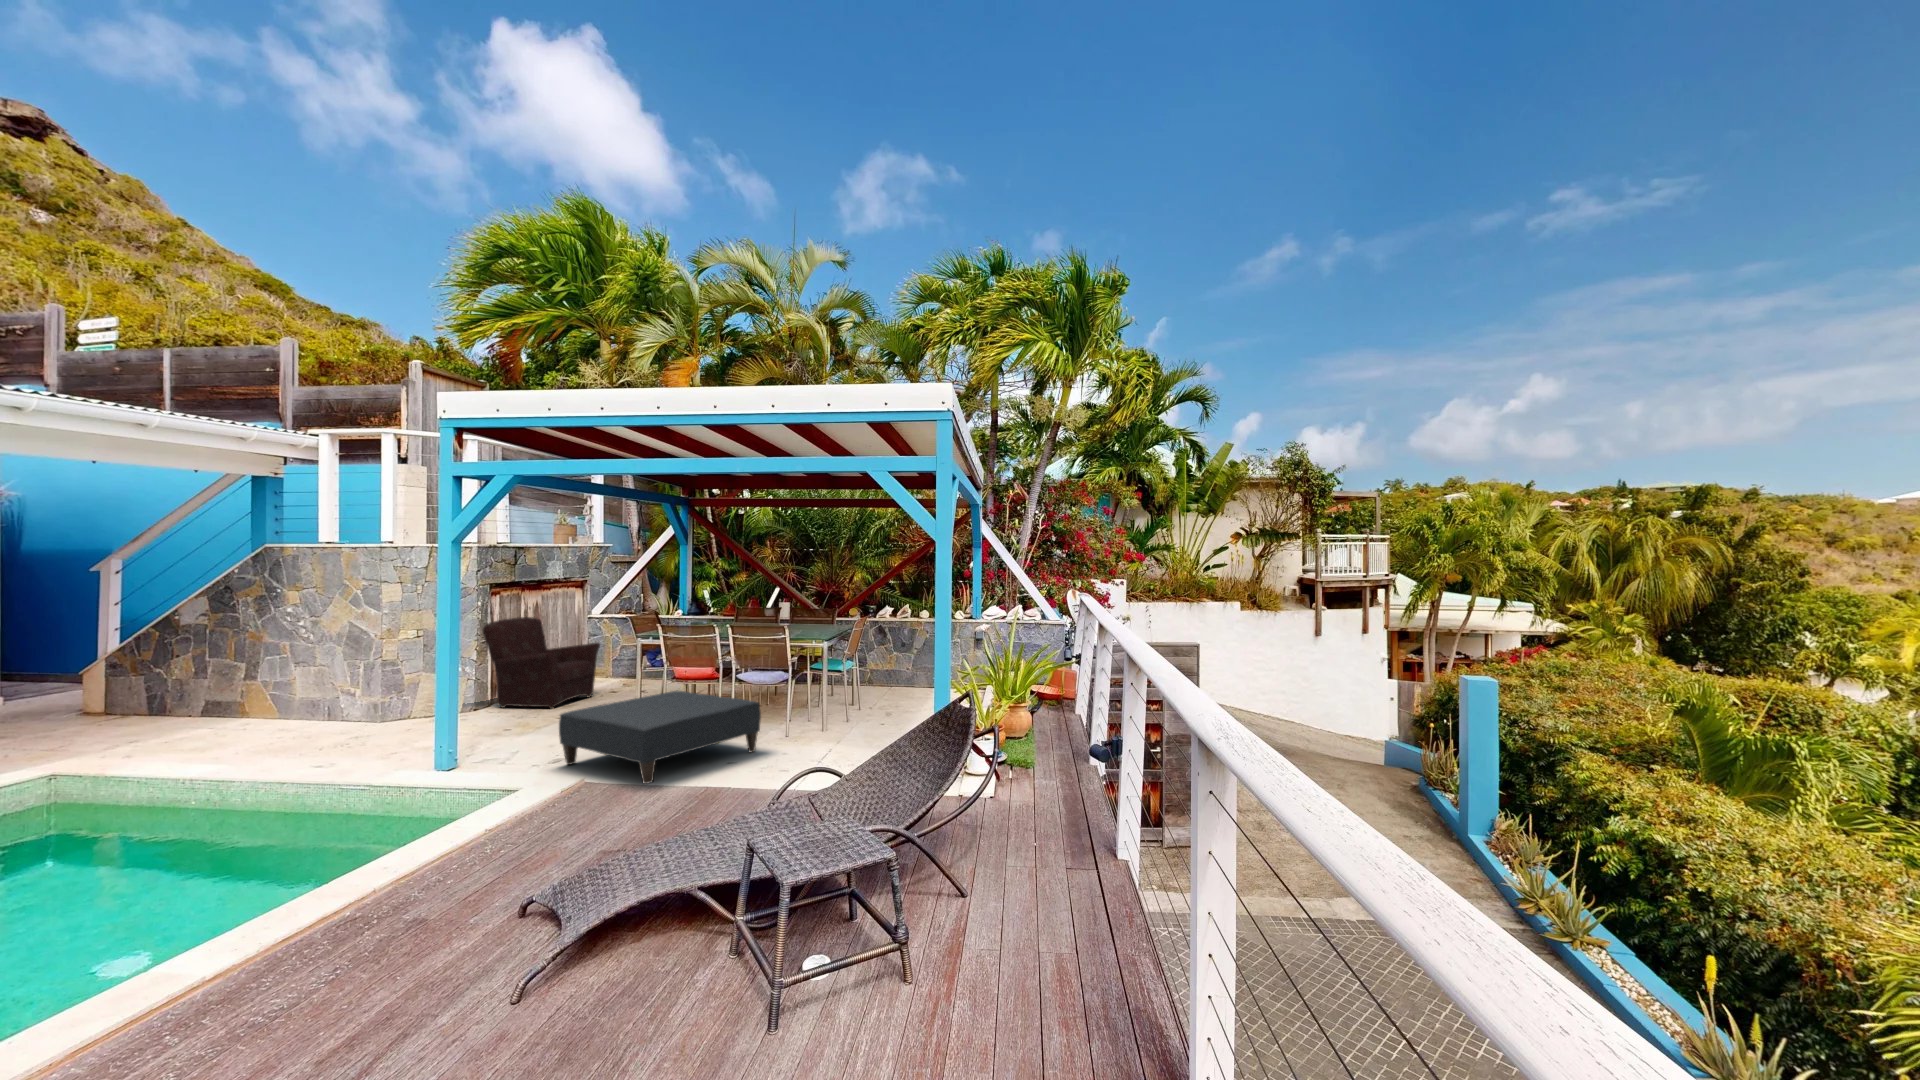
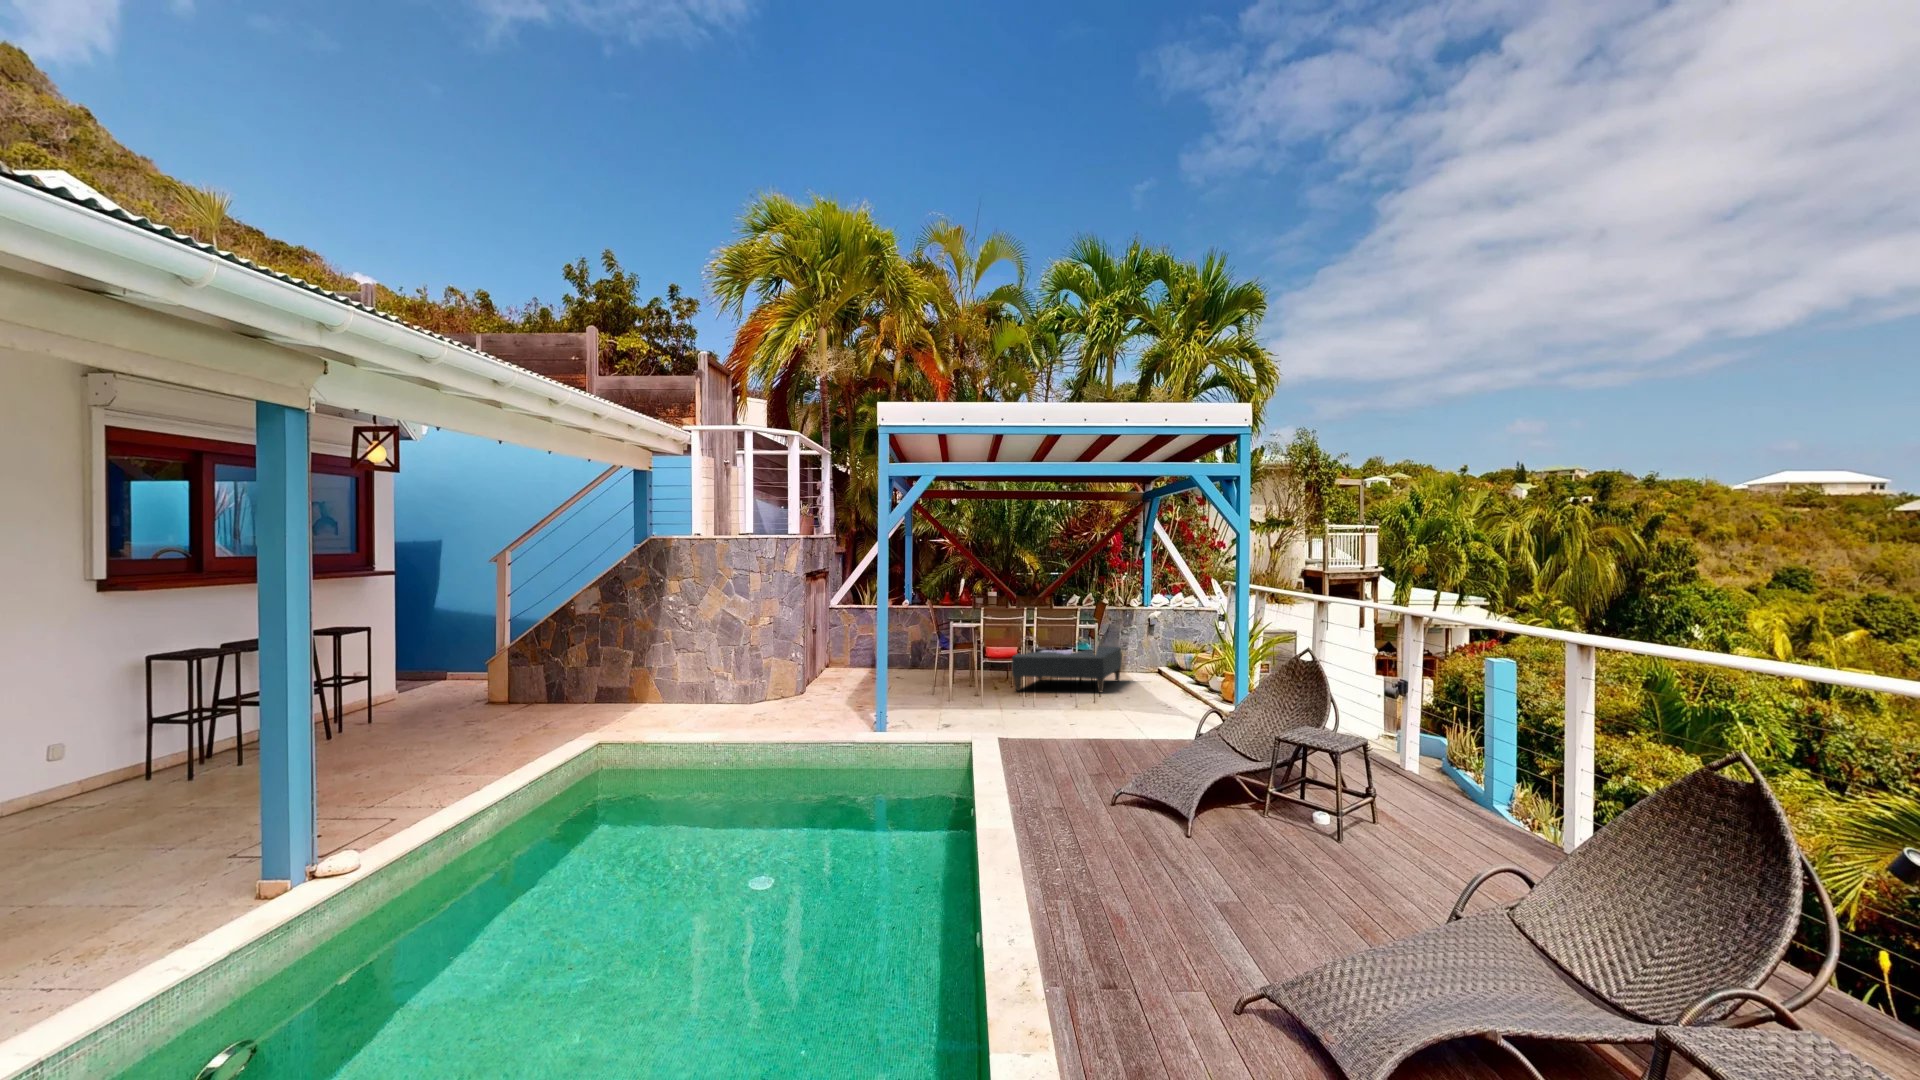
armchair: present [483,617,600,709] -> none [809,606,877,678]

